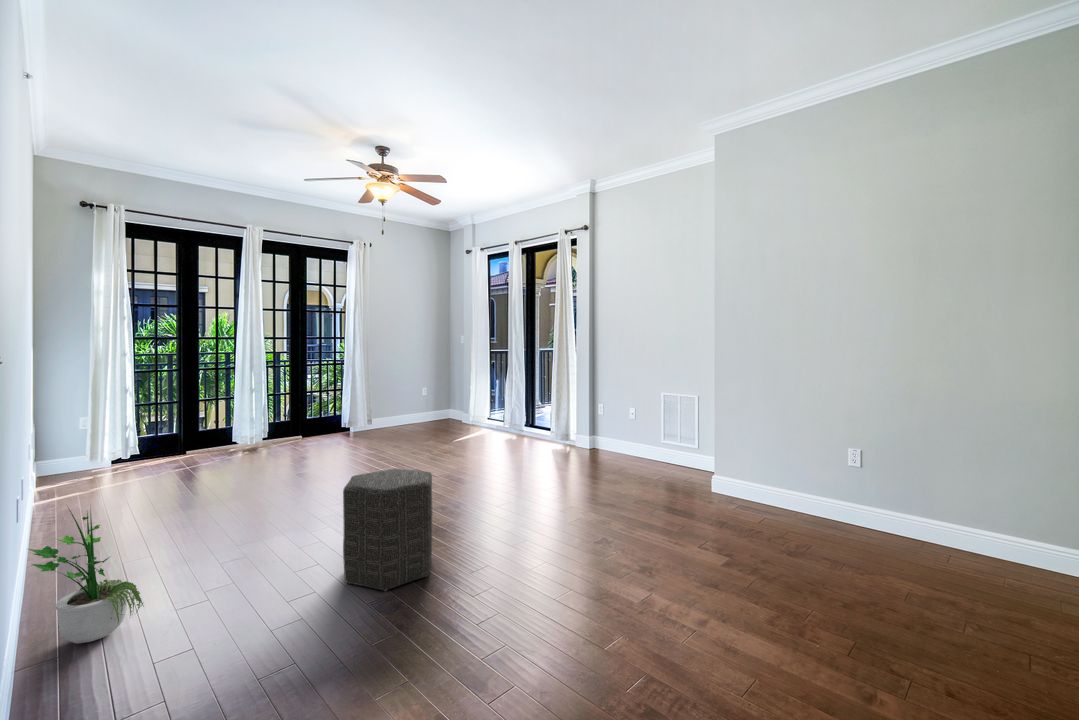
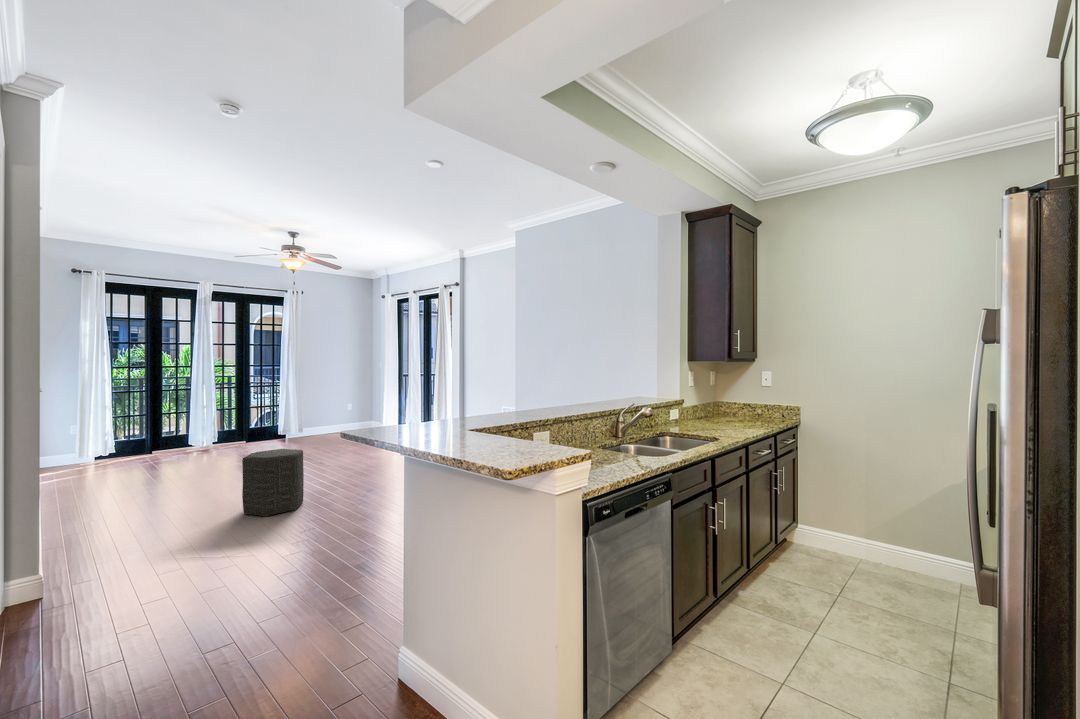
potted plant: present [29,510,144,644] -> none [54,463,120,540]

